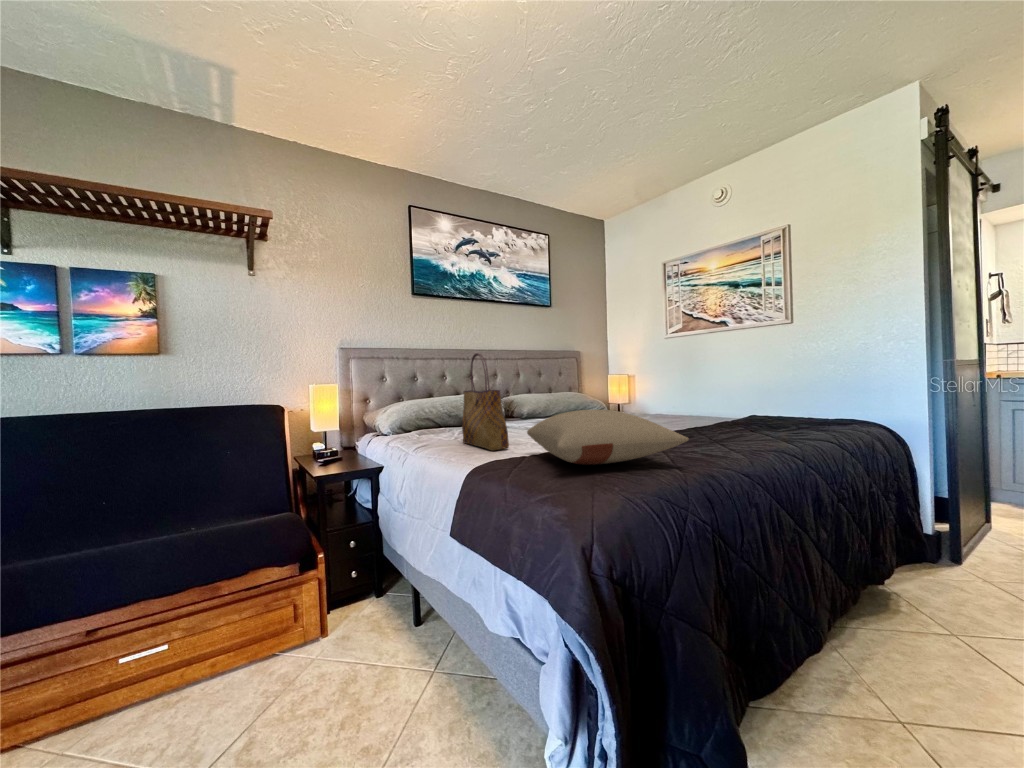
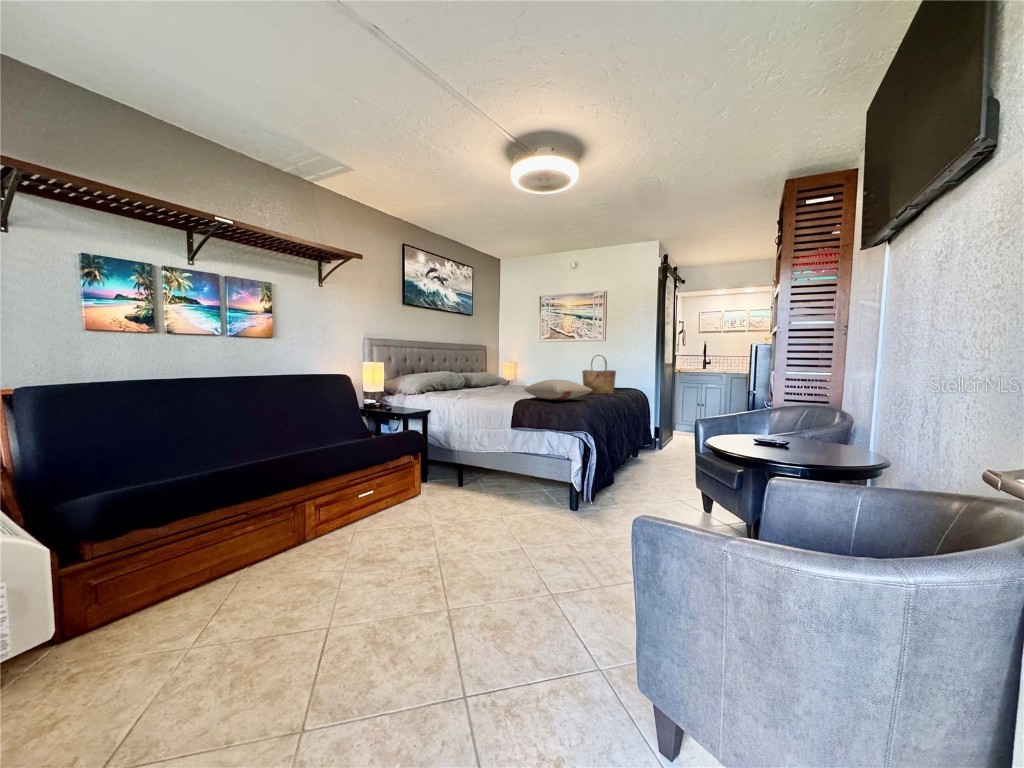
tote bag: present [462,353,509,450] -> present [582,355,616,394]

